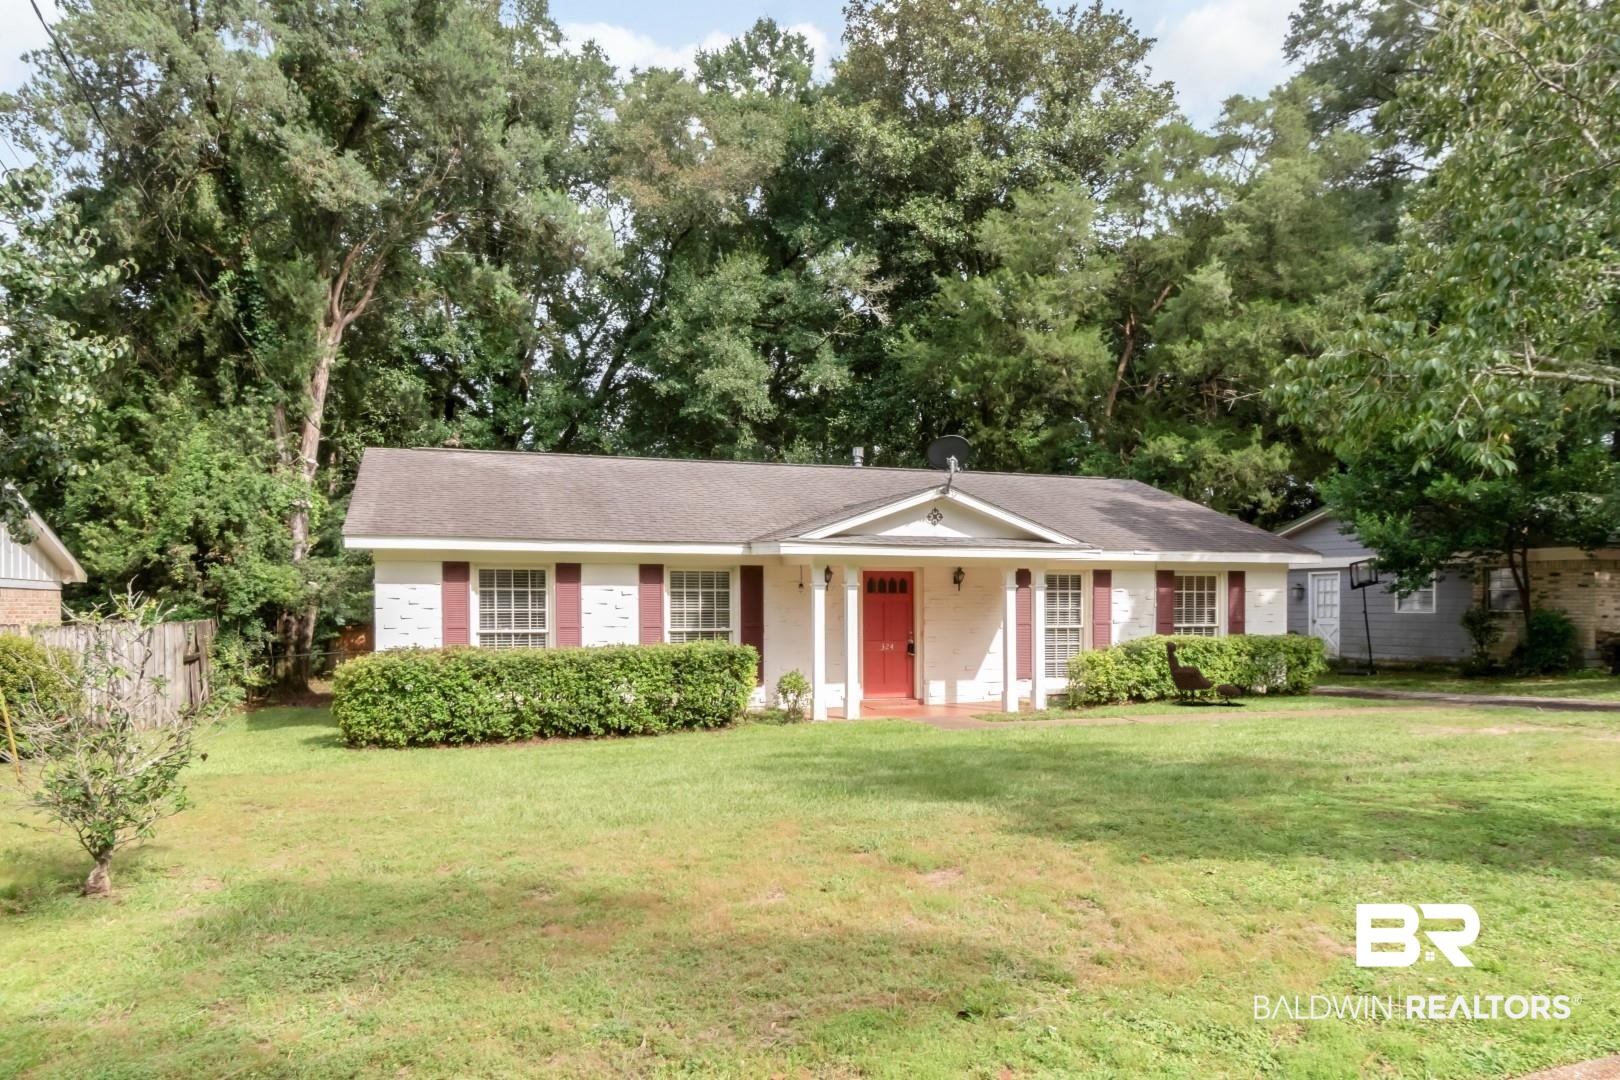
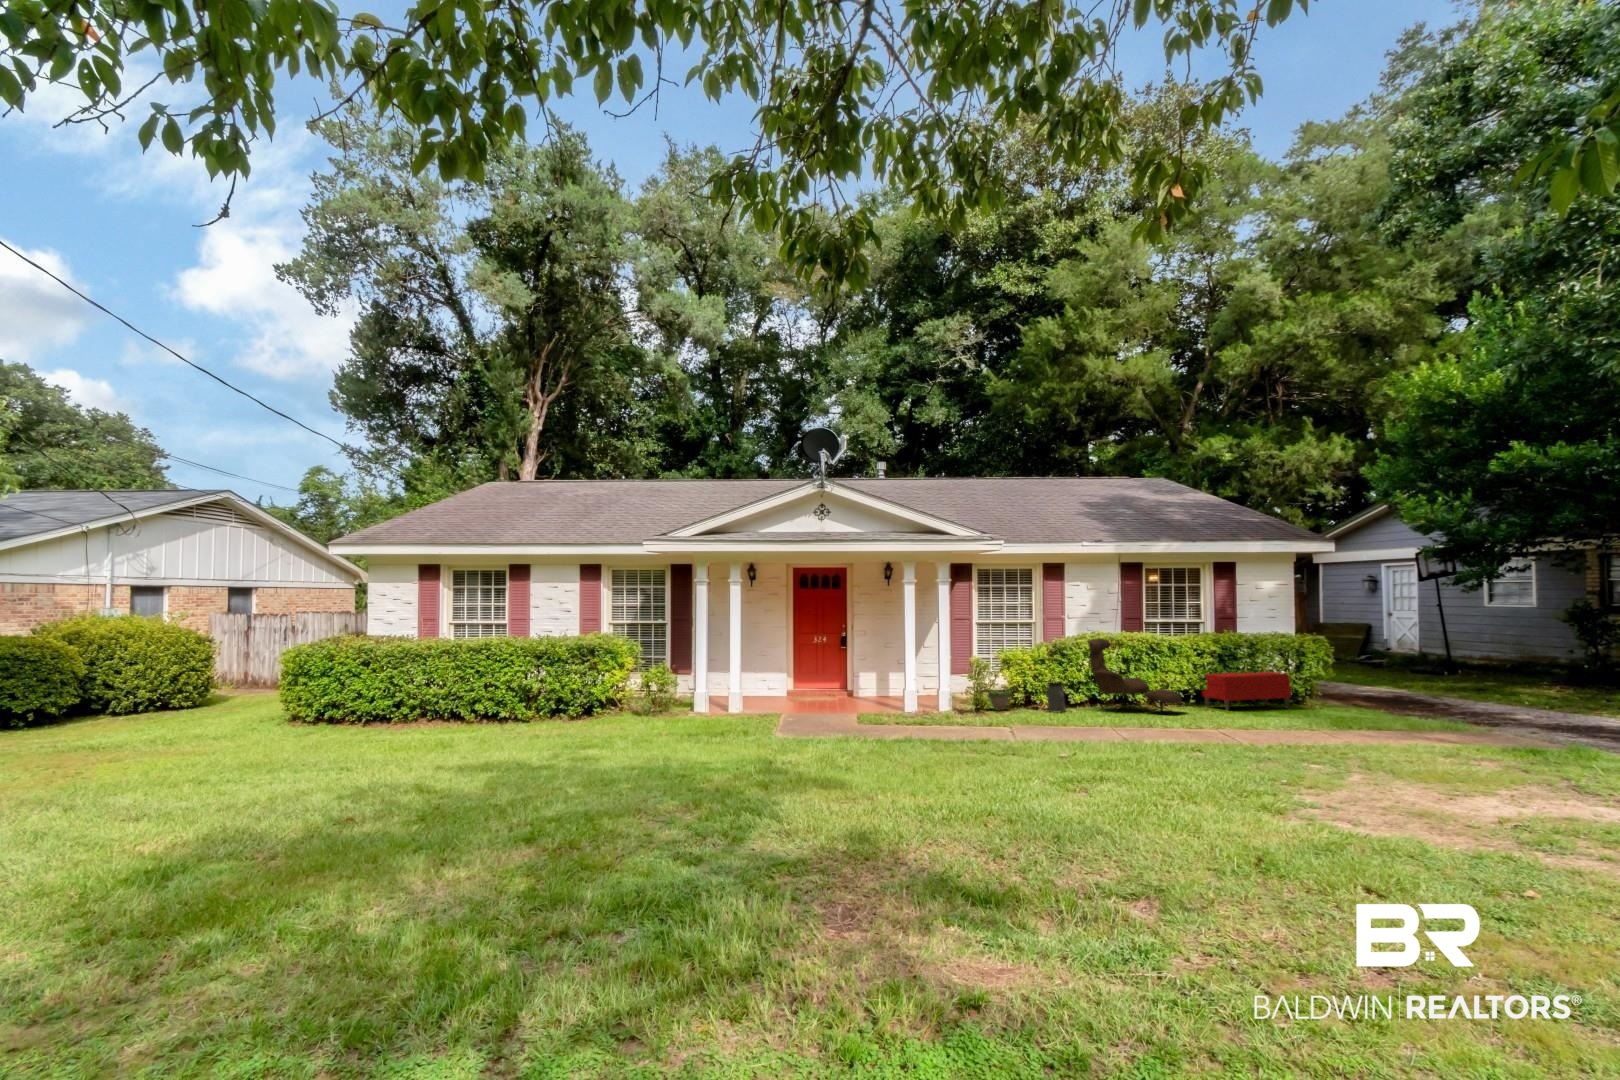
bench: none [1238,666,1301,702] -> present [1202,671,1291,711]
watering can: none [1126,676,1159,709] -> present [1047,677,1066,712]
decorative plant: none [1079,689,1117,710] -> present [985,690,1013,710]

